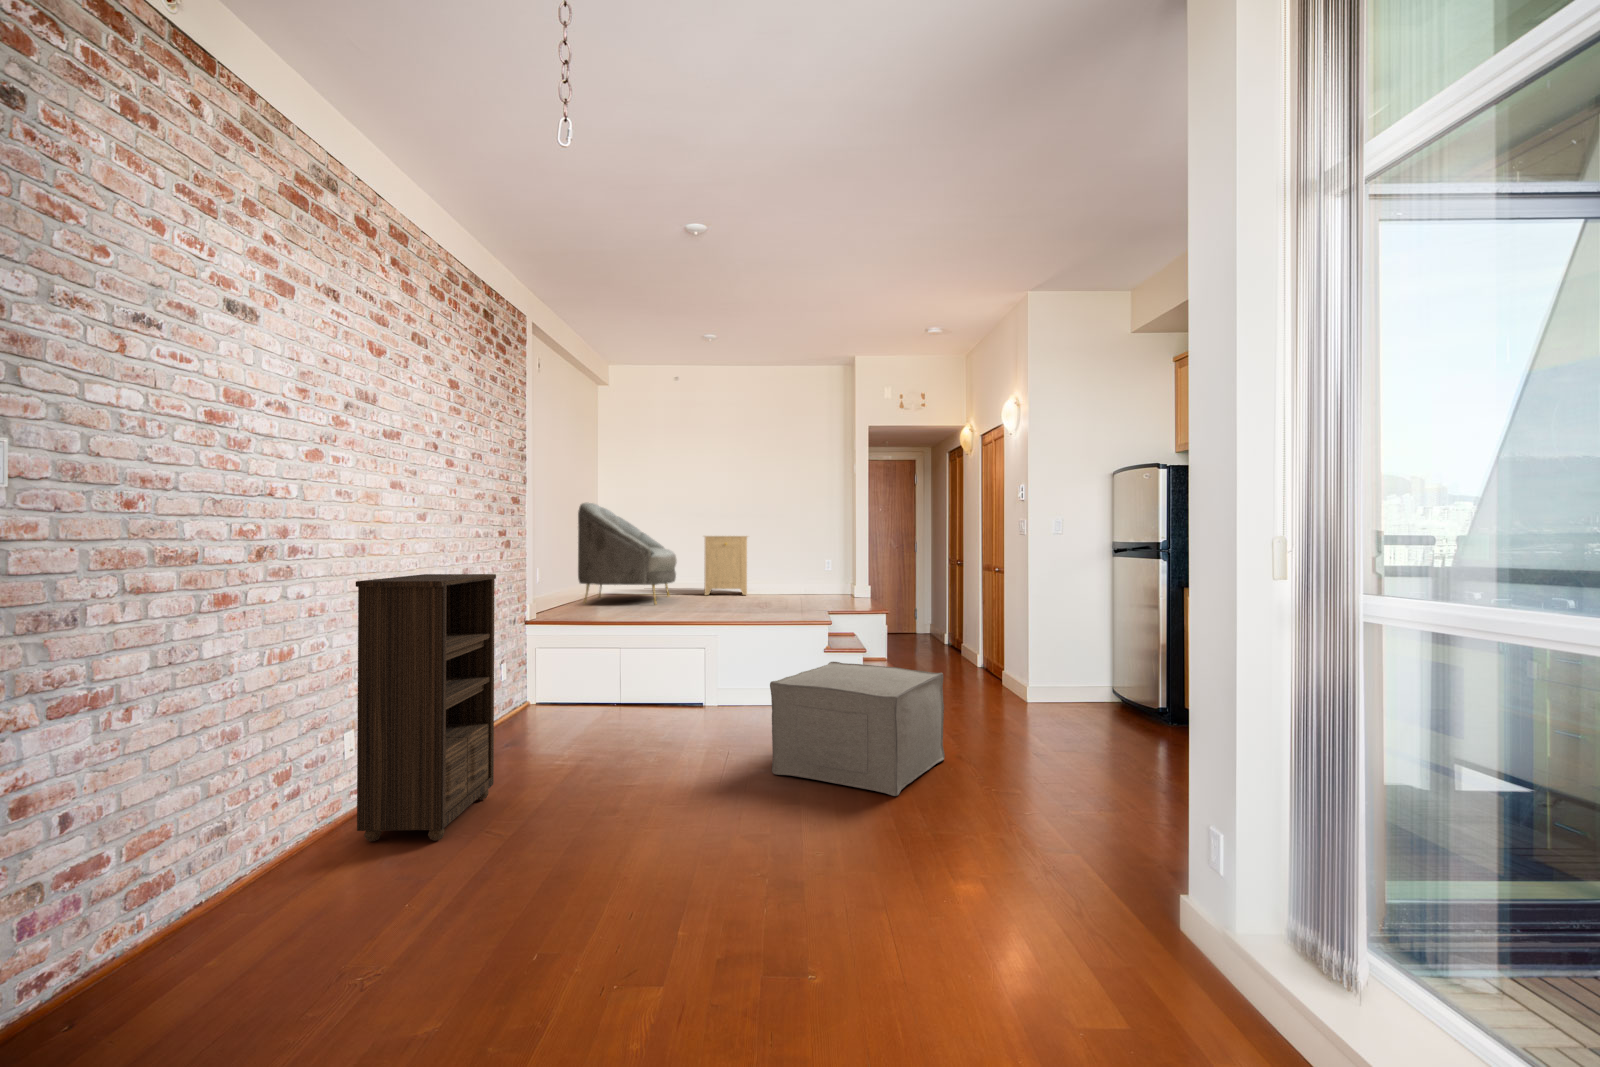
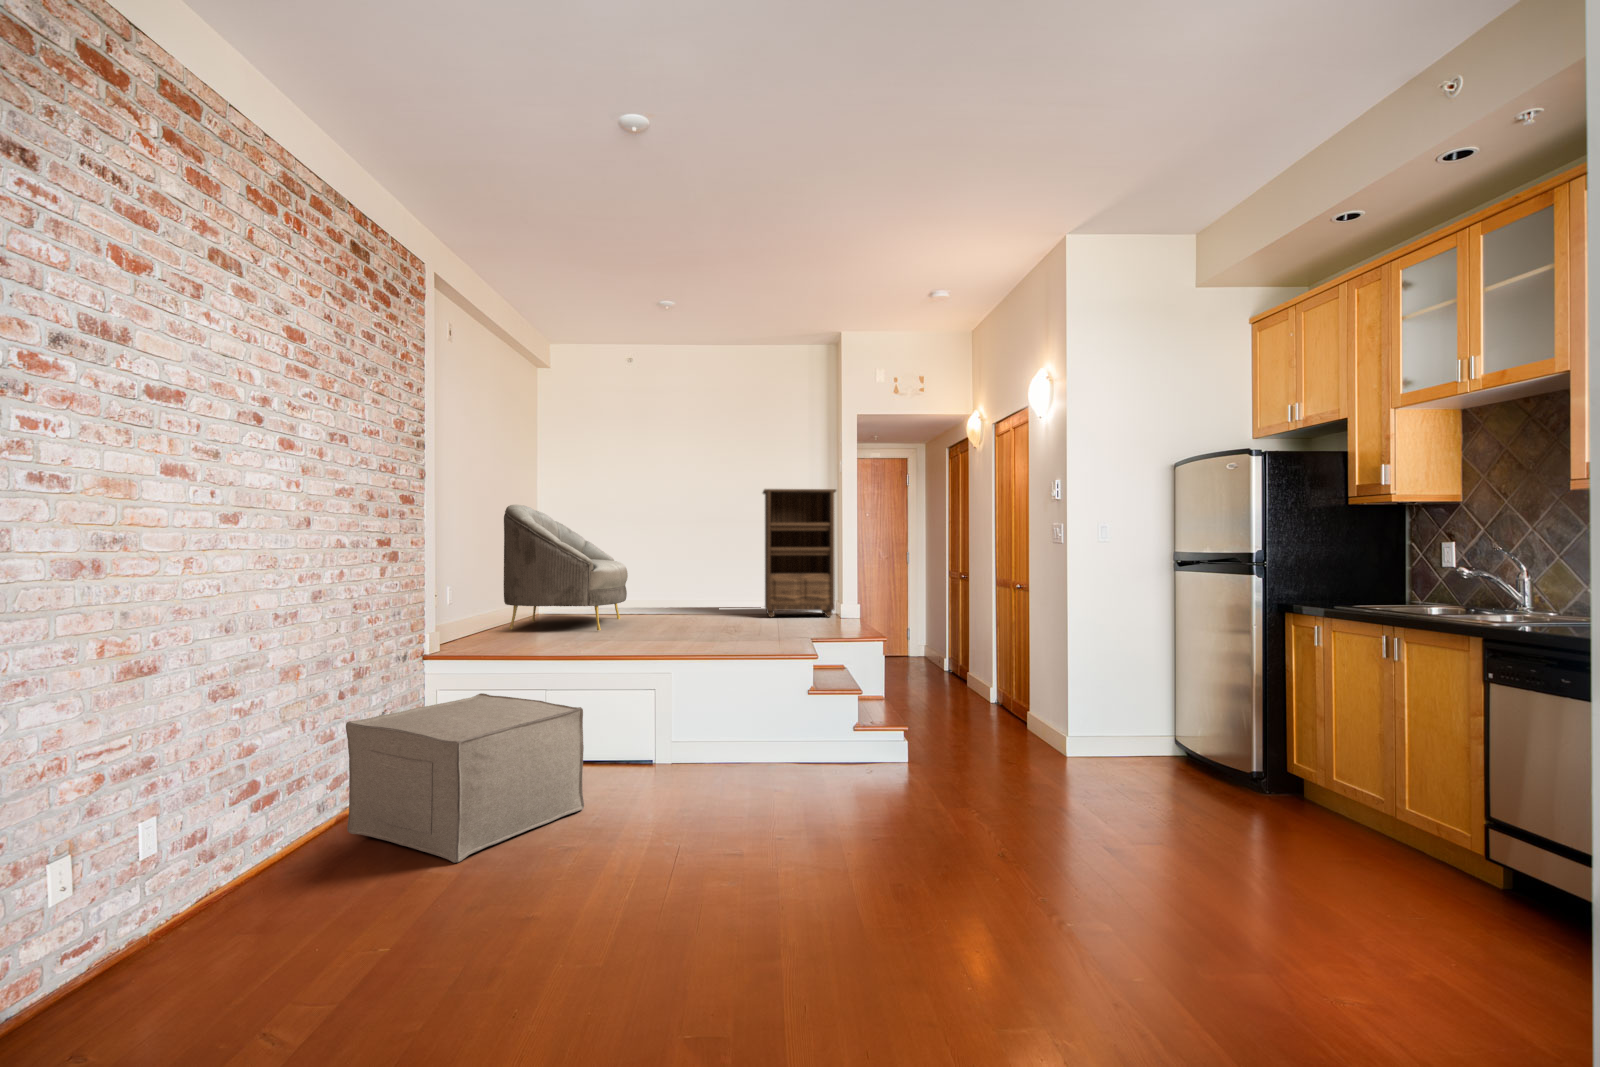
side table: present [704,536,747,595] -> none [661,545,717,617]
bookshelf: present [356,574,496,842] -> present [763,489,836,617]
ottoman: present [770,662,945,796] -> present [346,693,584,863]

